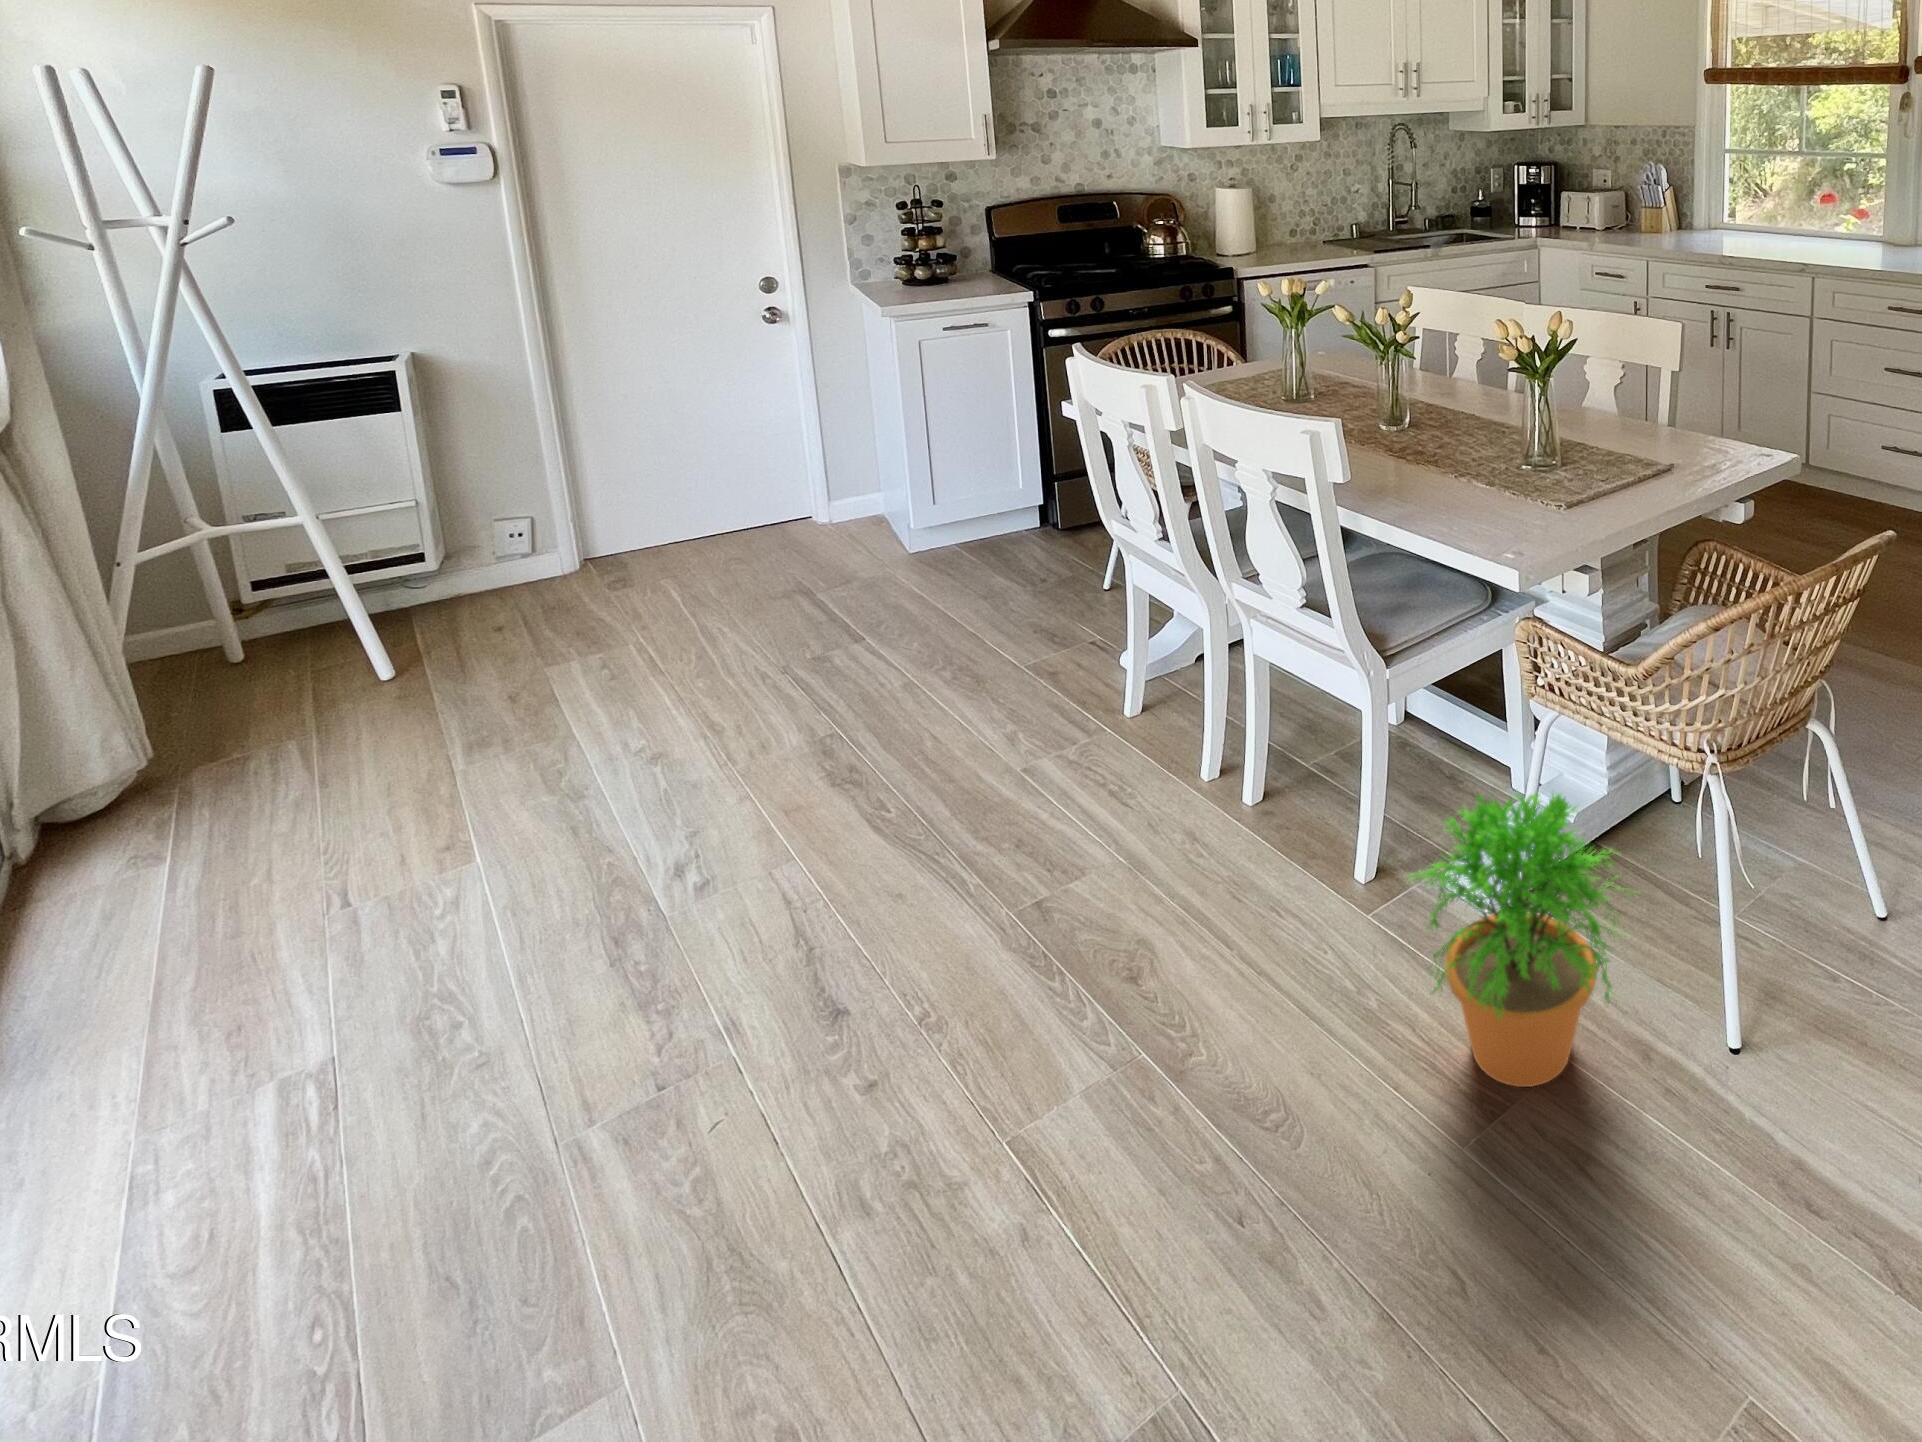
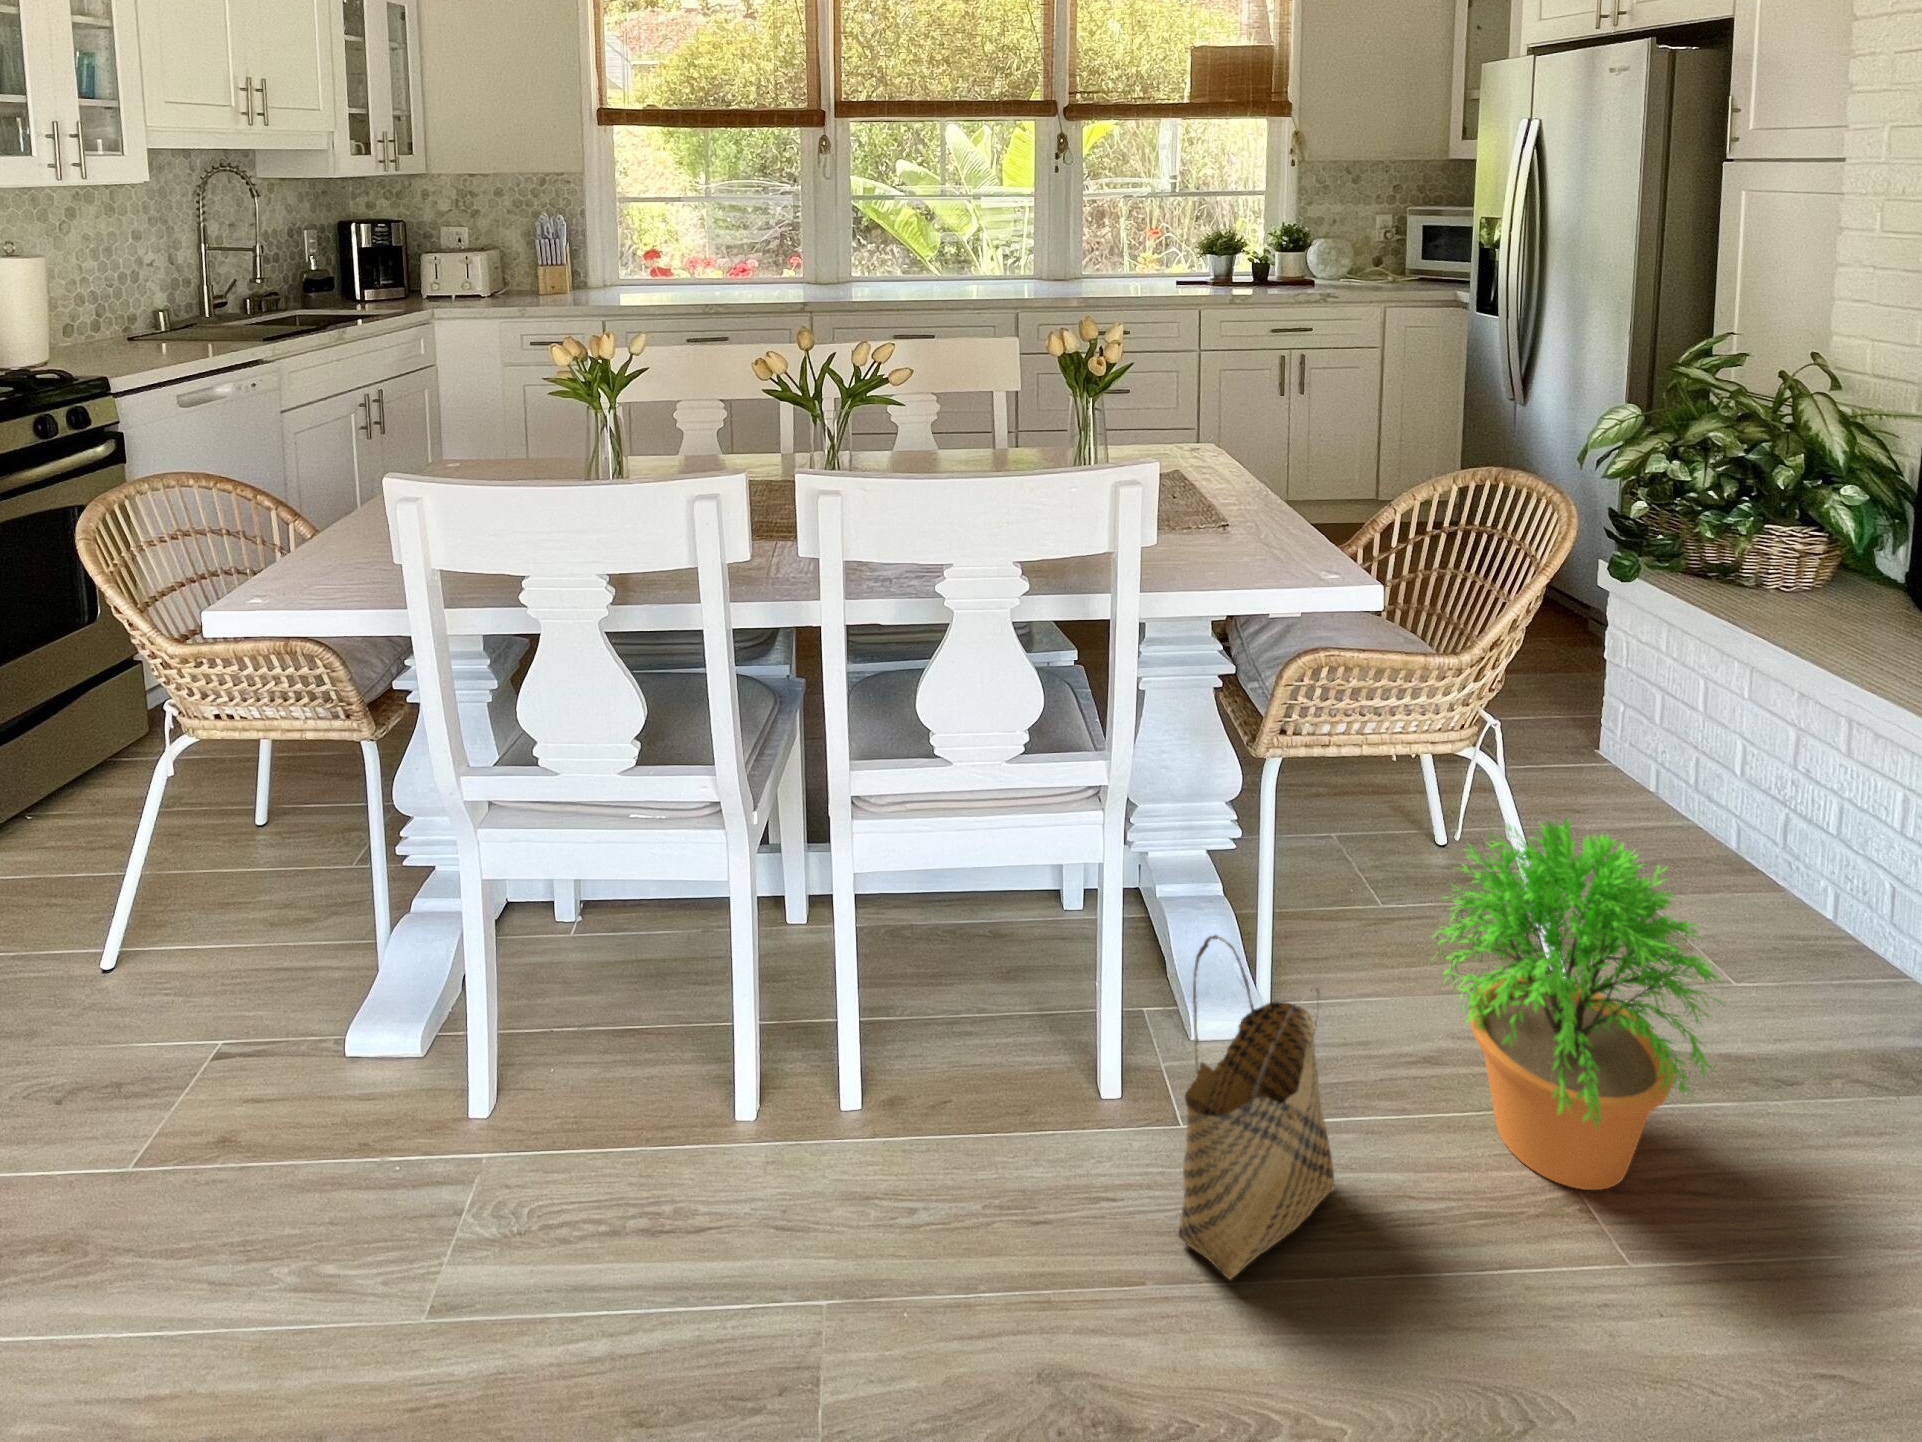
woven basket: none [1231,744,1369,953] -> present [1178,935,1334,1279]

